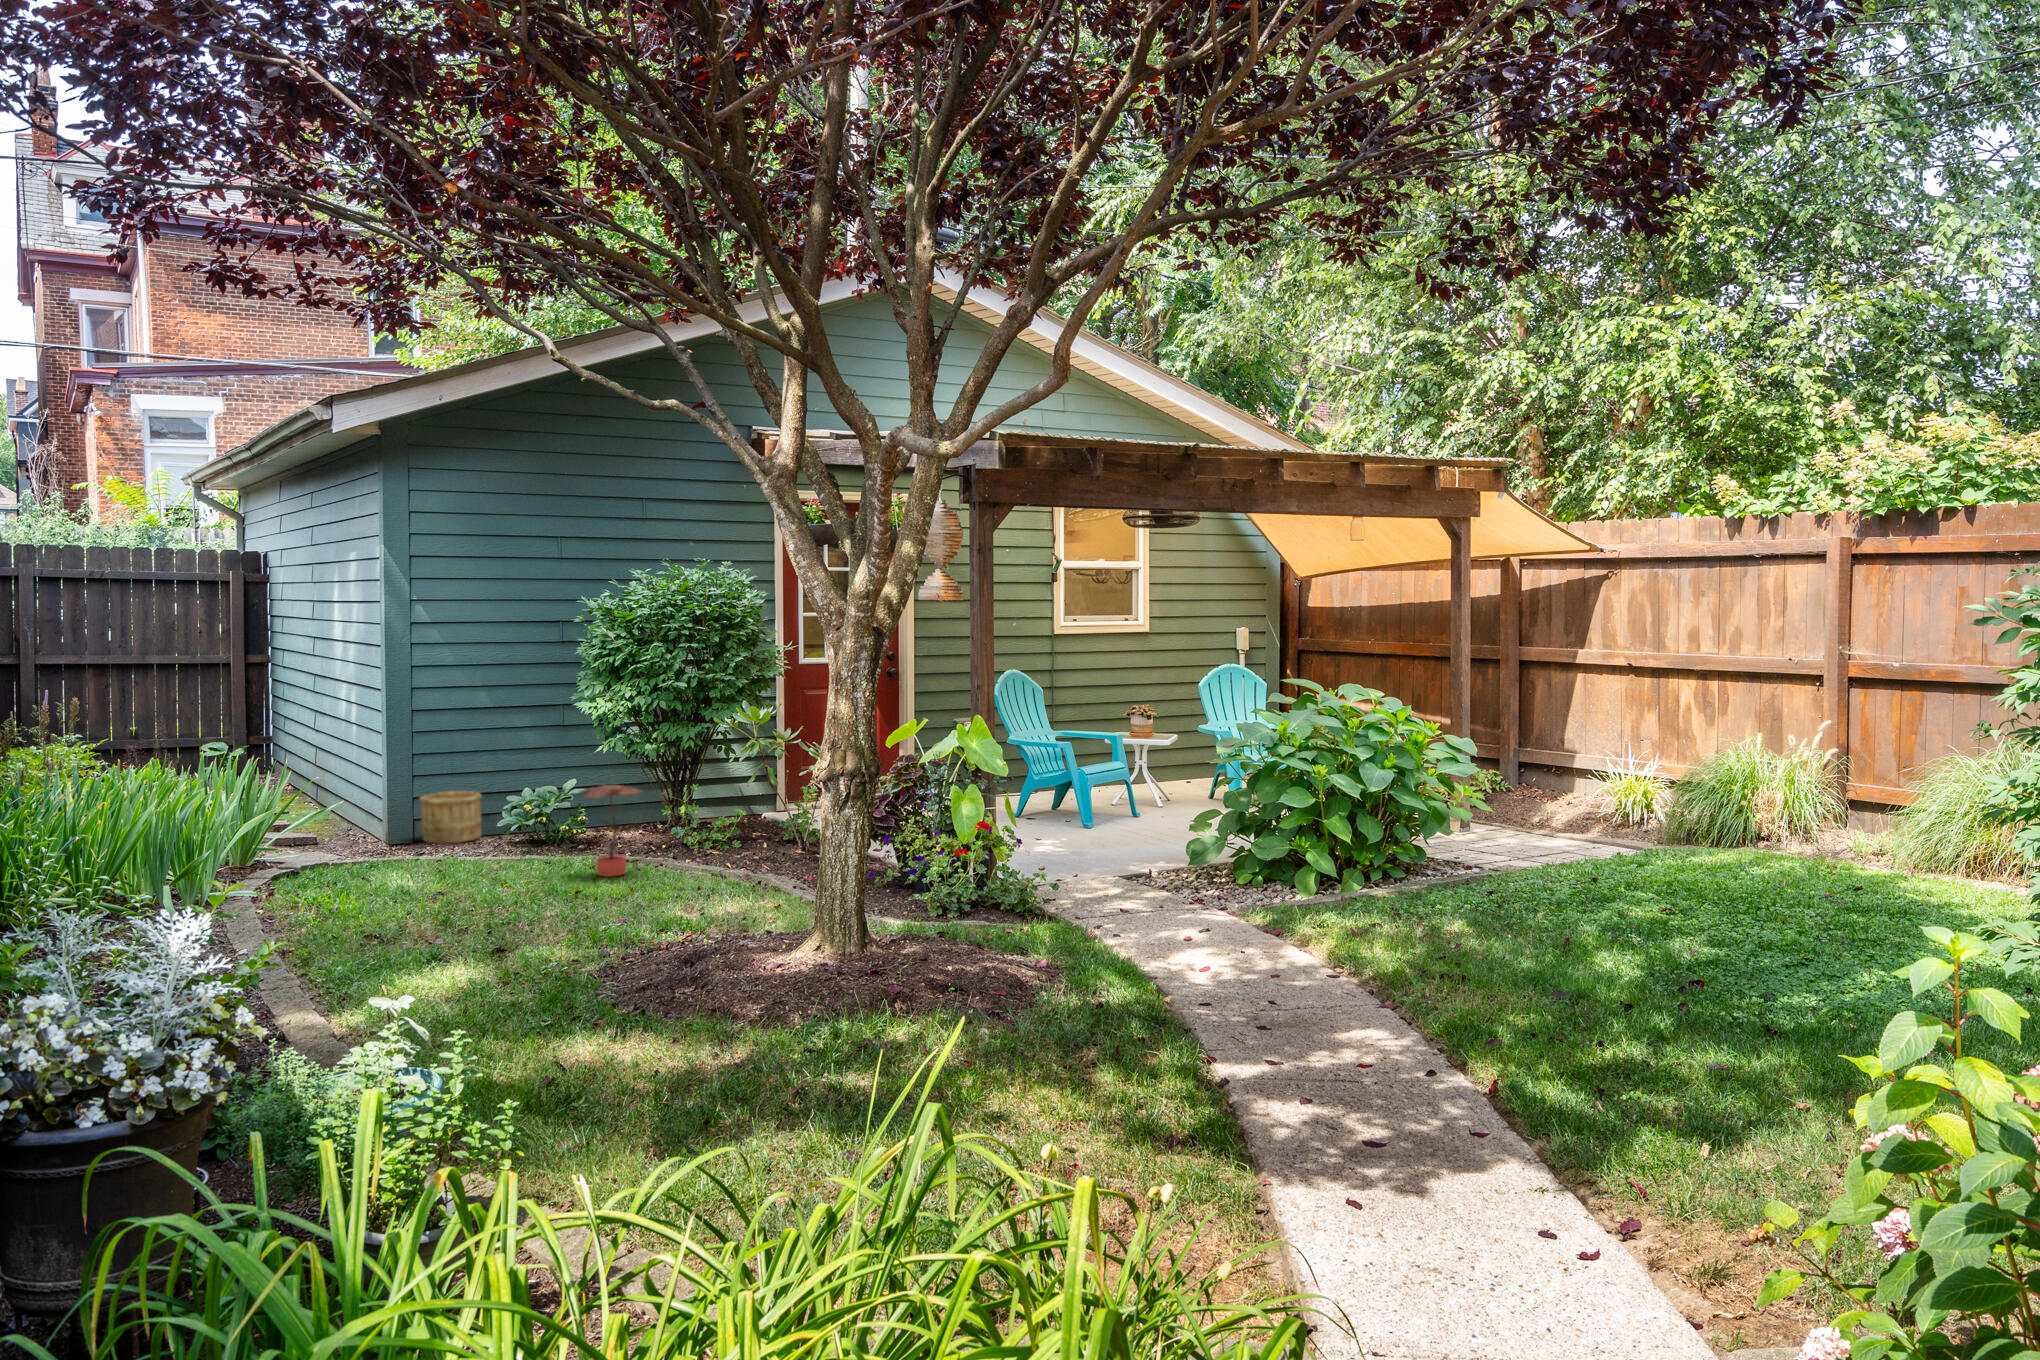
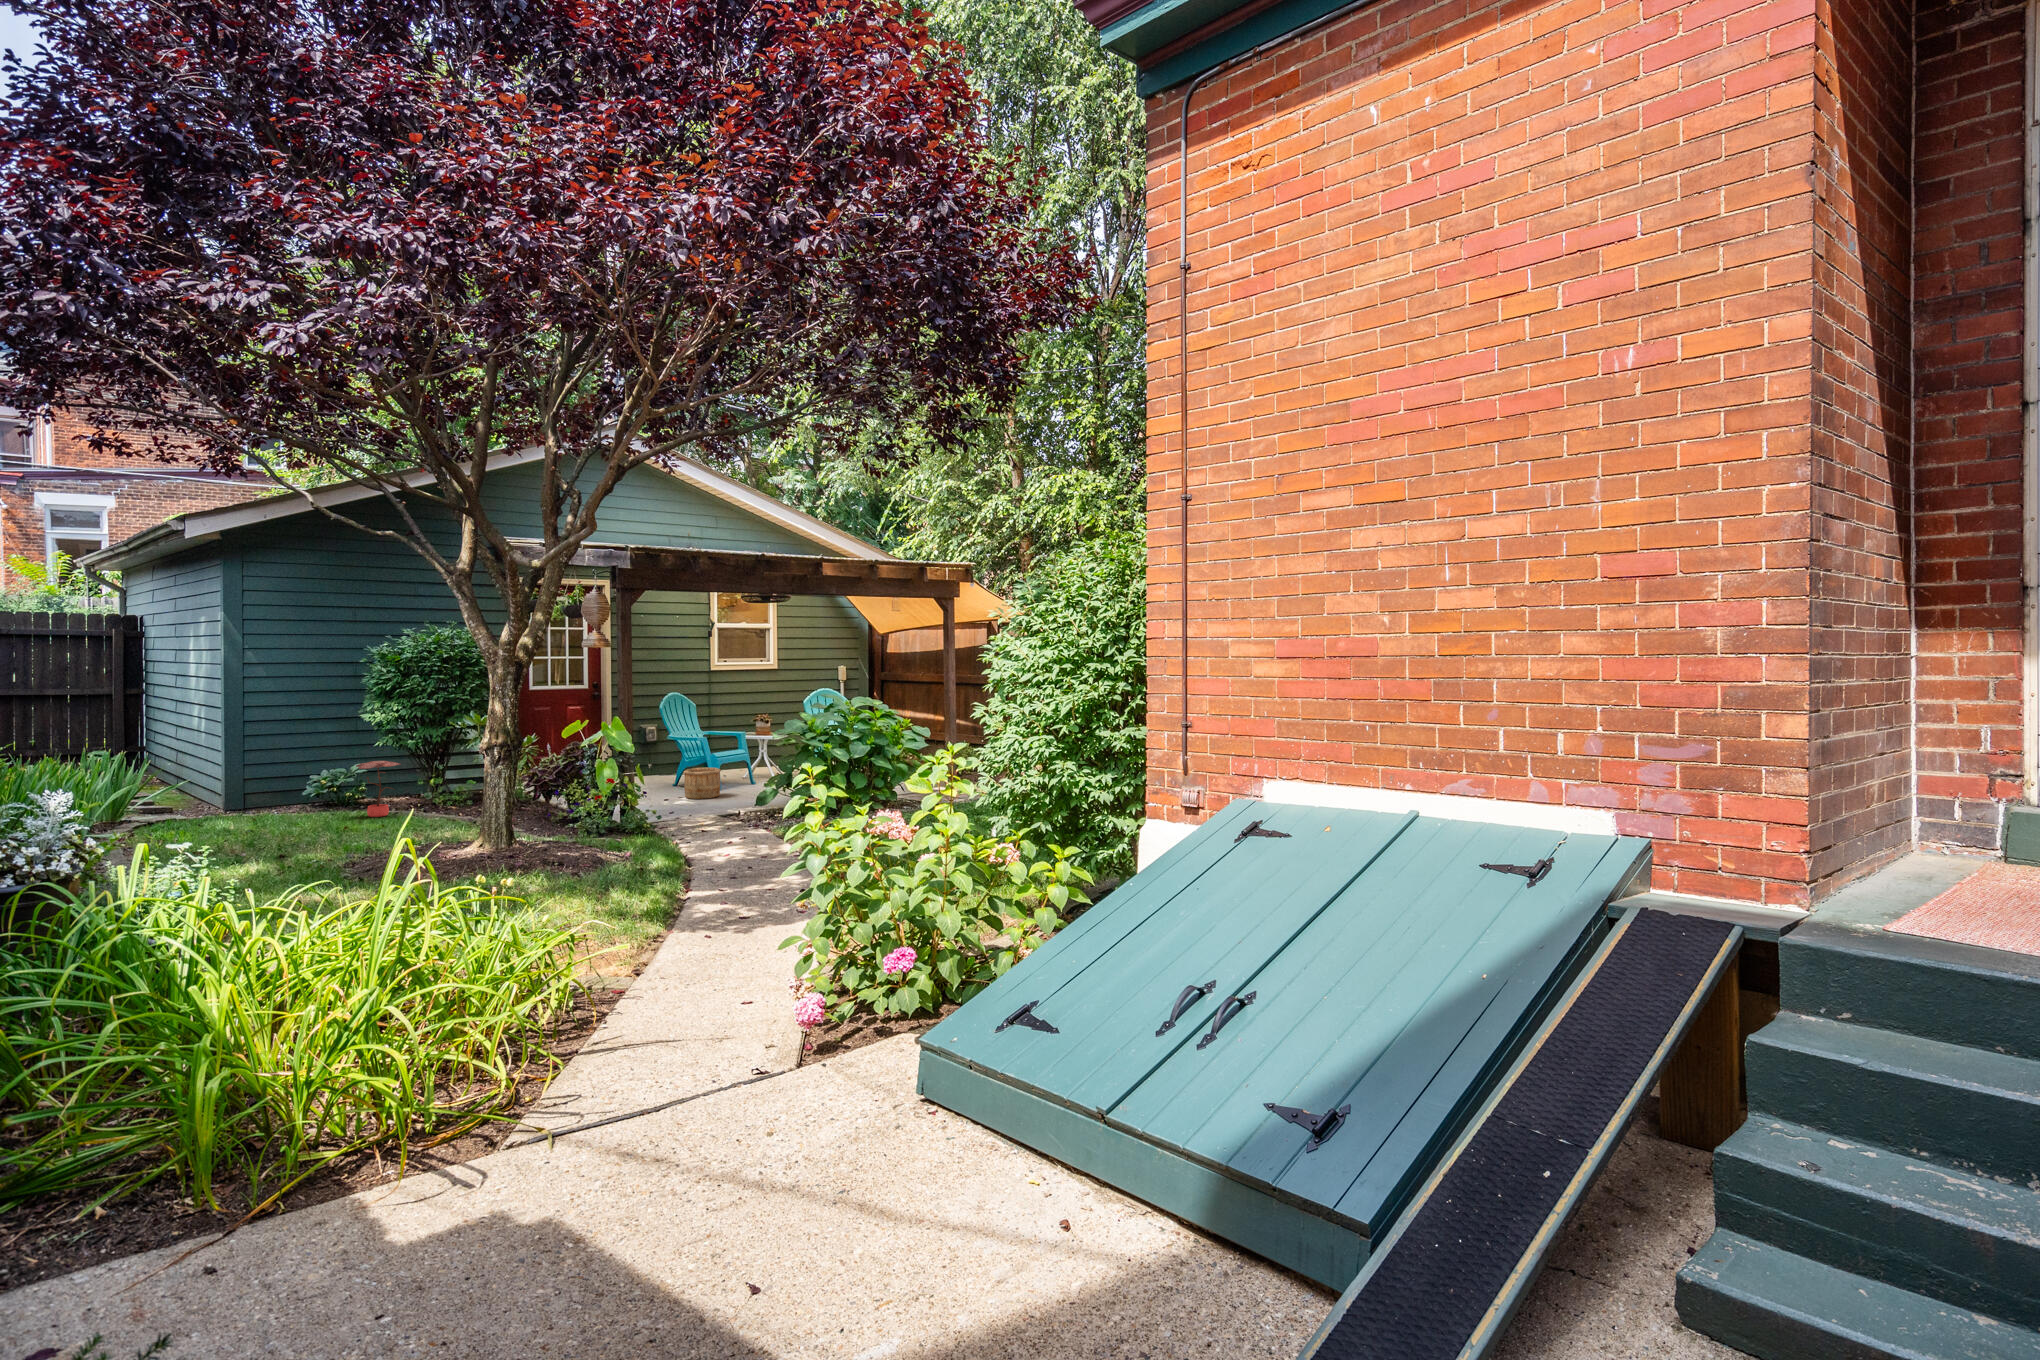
wooden bucket: present [419,791,482,844] -> present [683,767,721,799]

